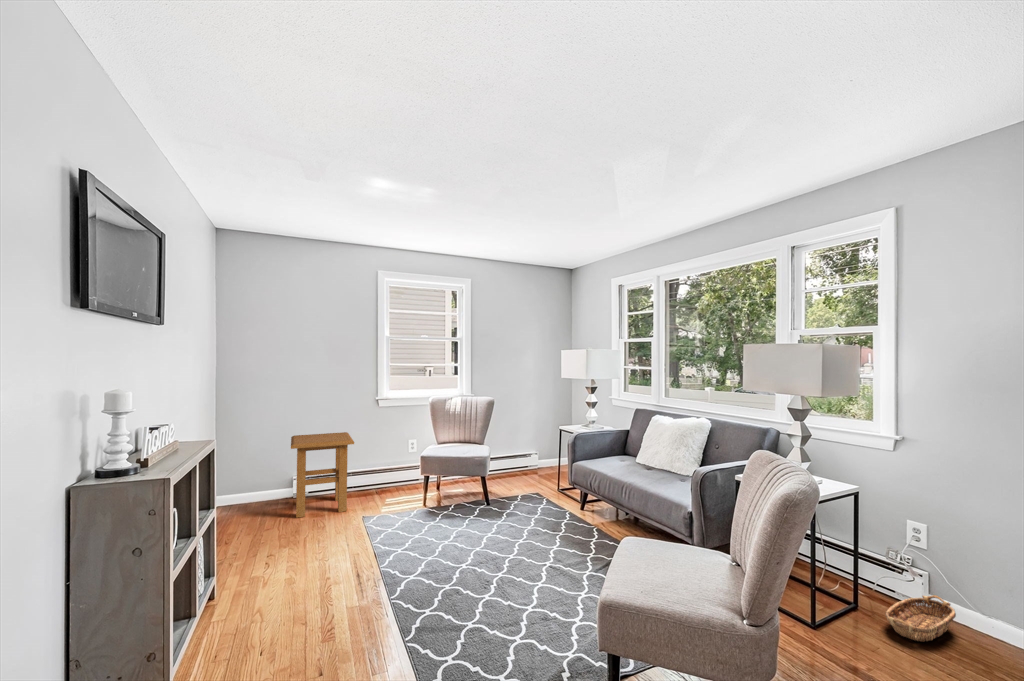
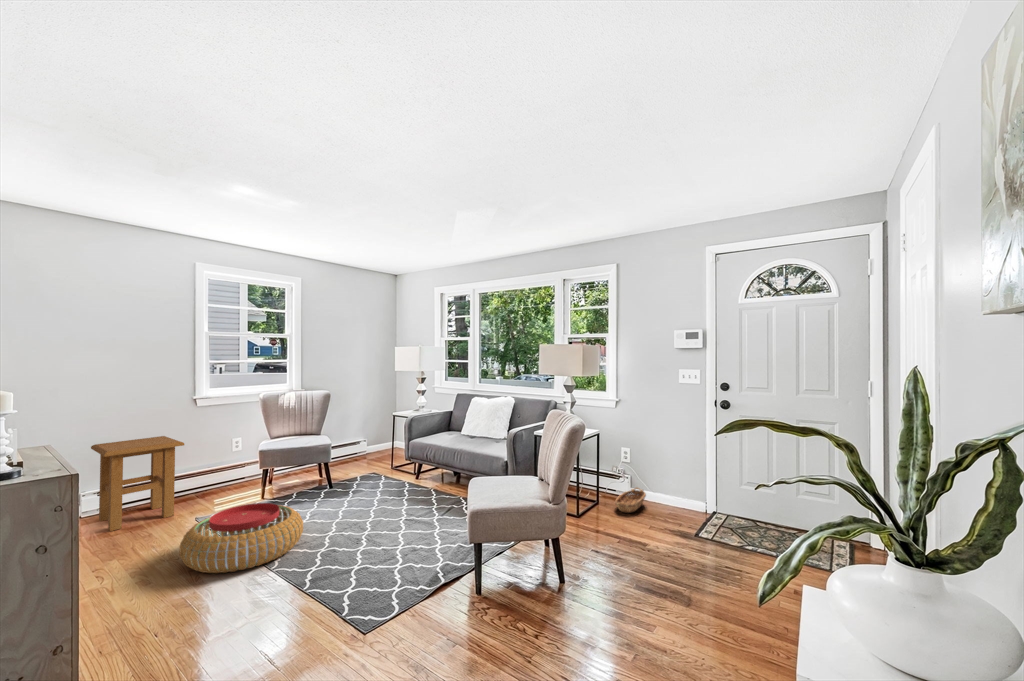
pouf: none [318,516,436,592] -> present [179,503,303,573]

